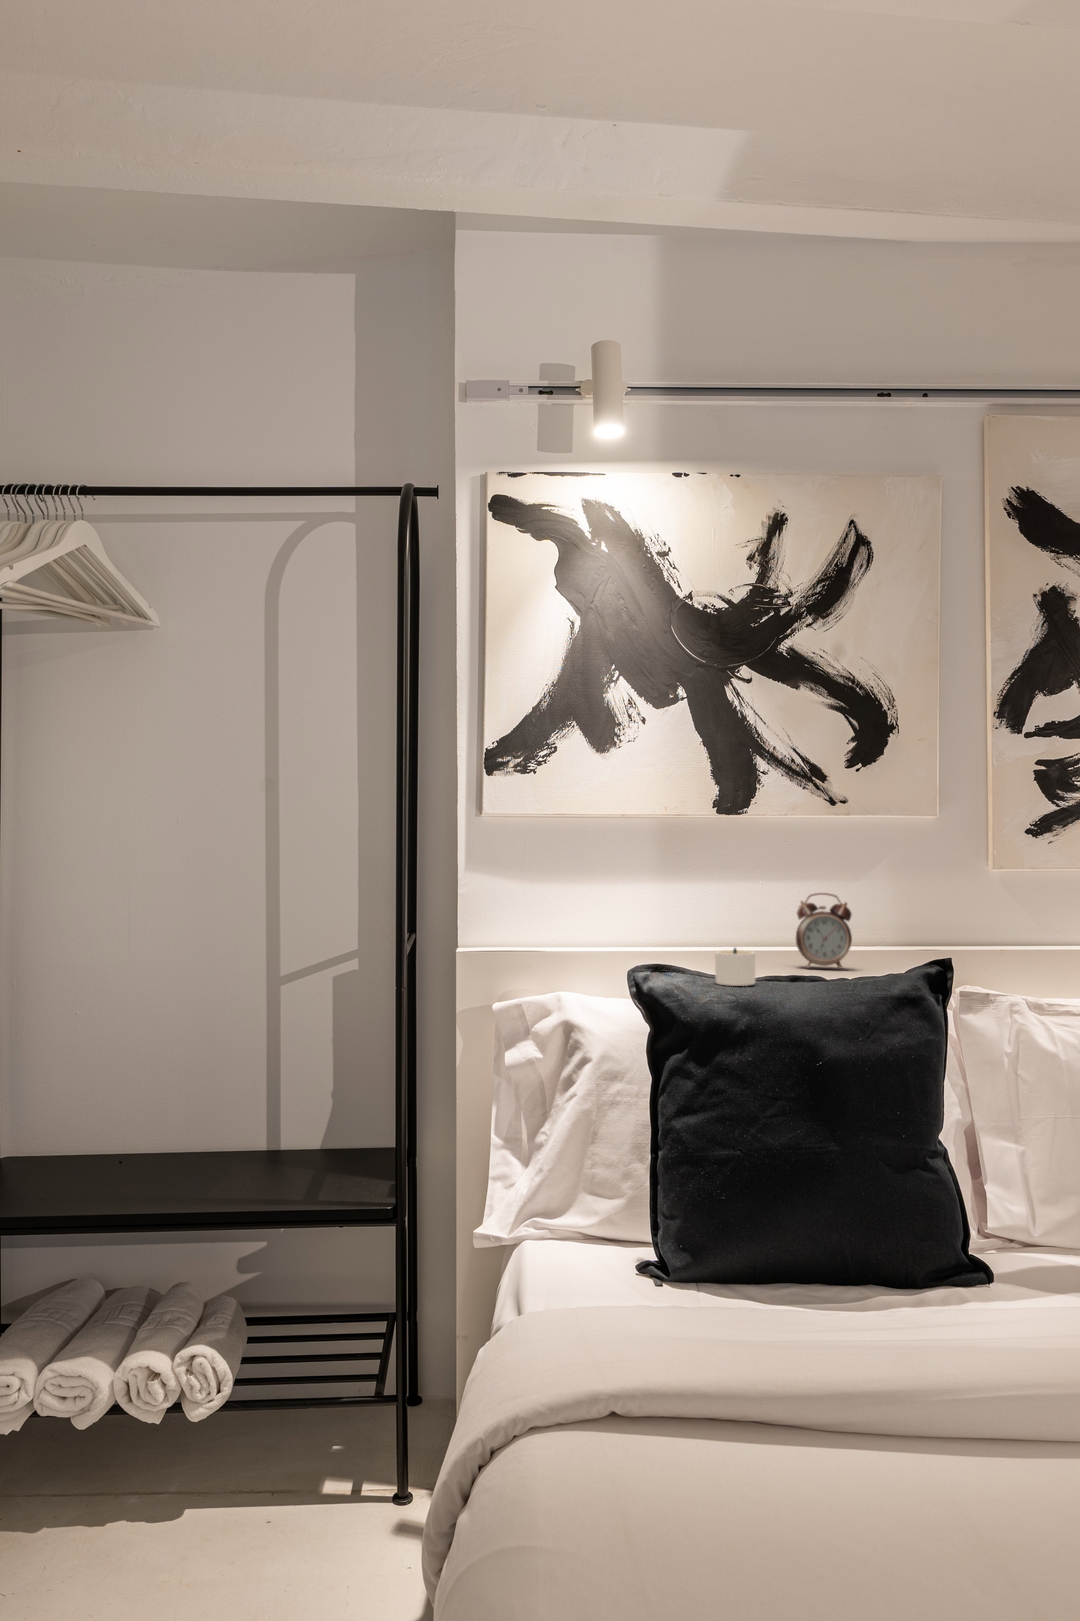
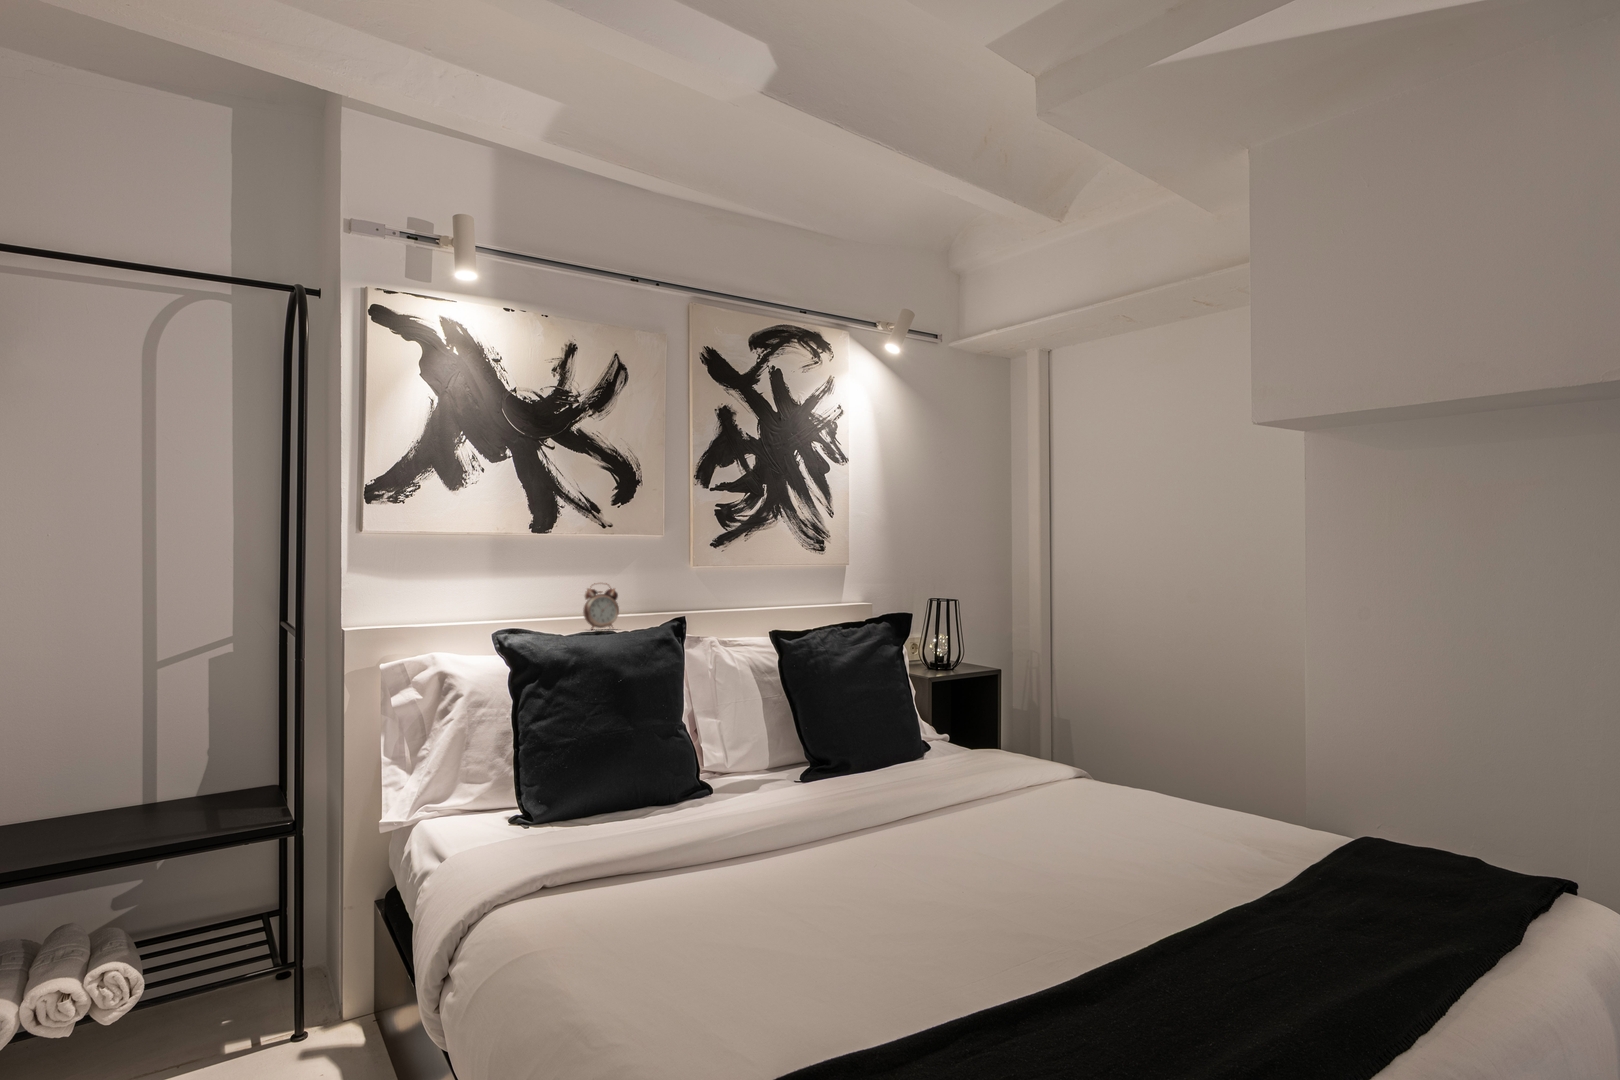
candle: present [715,948,755,986] -> none [549,612,586,635]

